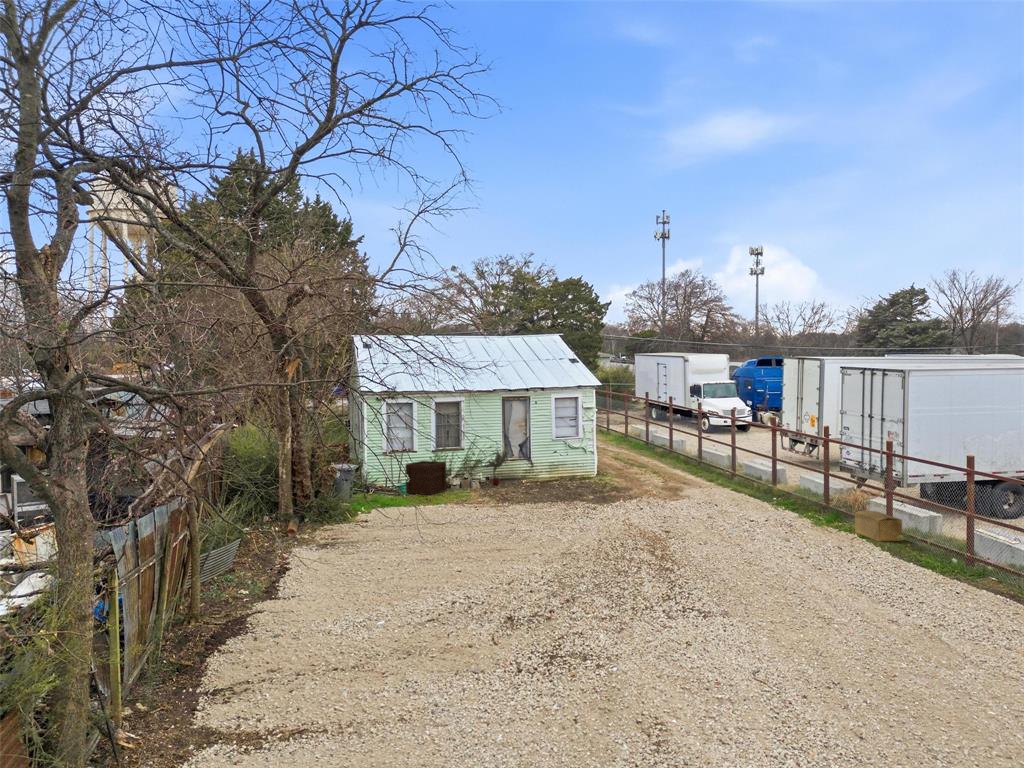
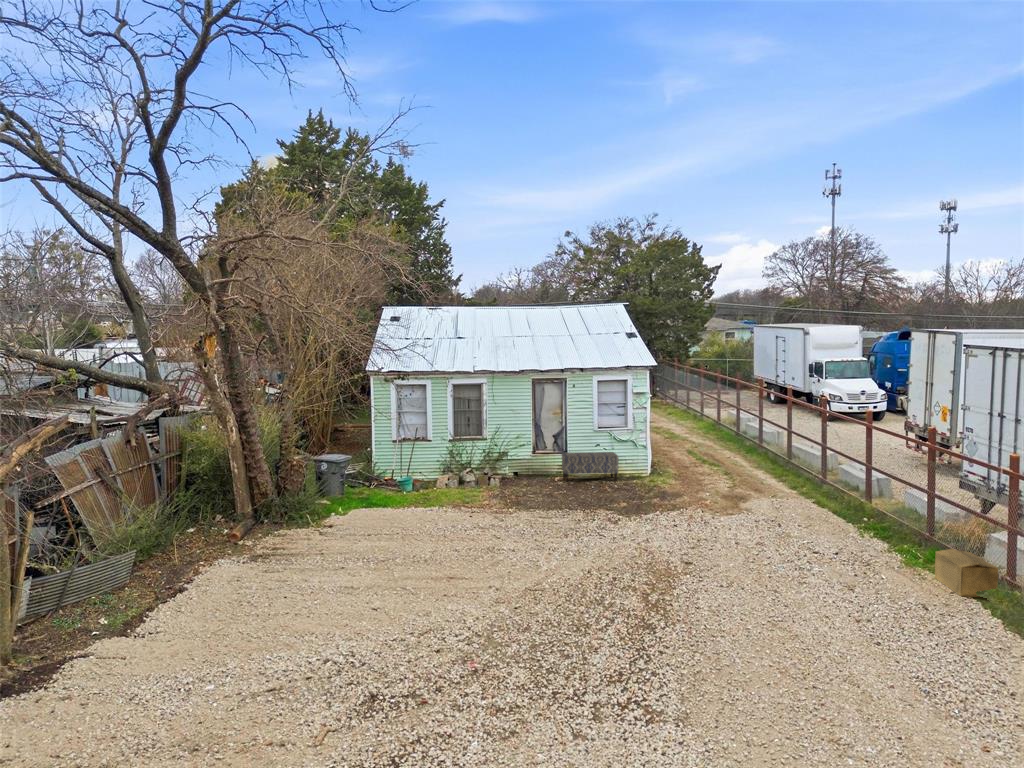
potted tree: present [484,450,508,485] -> none [505,439,538,483]
bench: none [526,457,575,483] -> present [562,452,619,482]
wooden crate: present [405,461,447,495] -> none [411,452,459,493]

